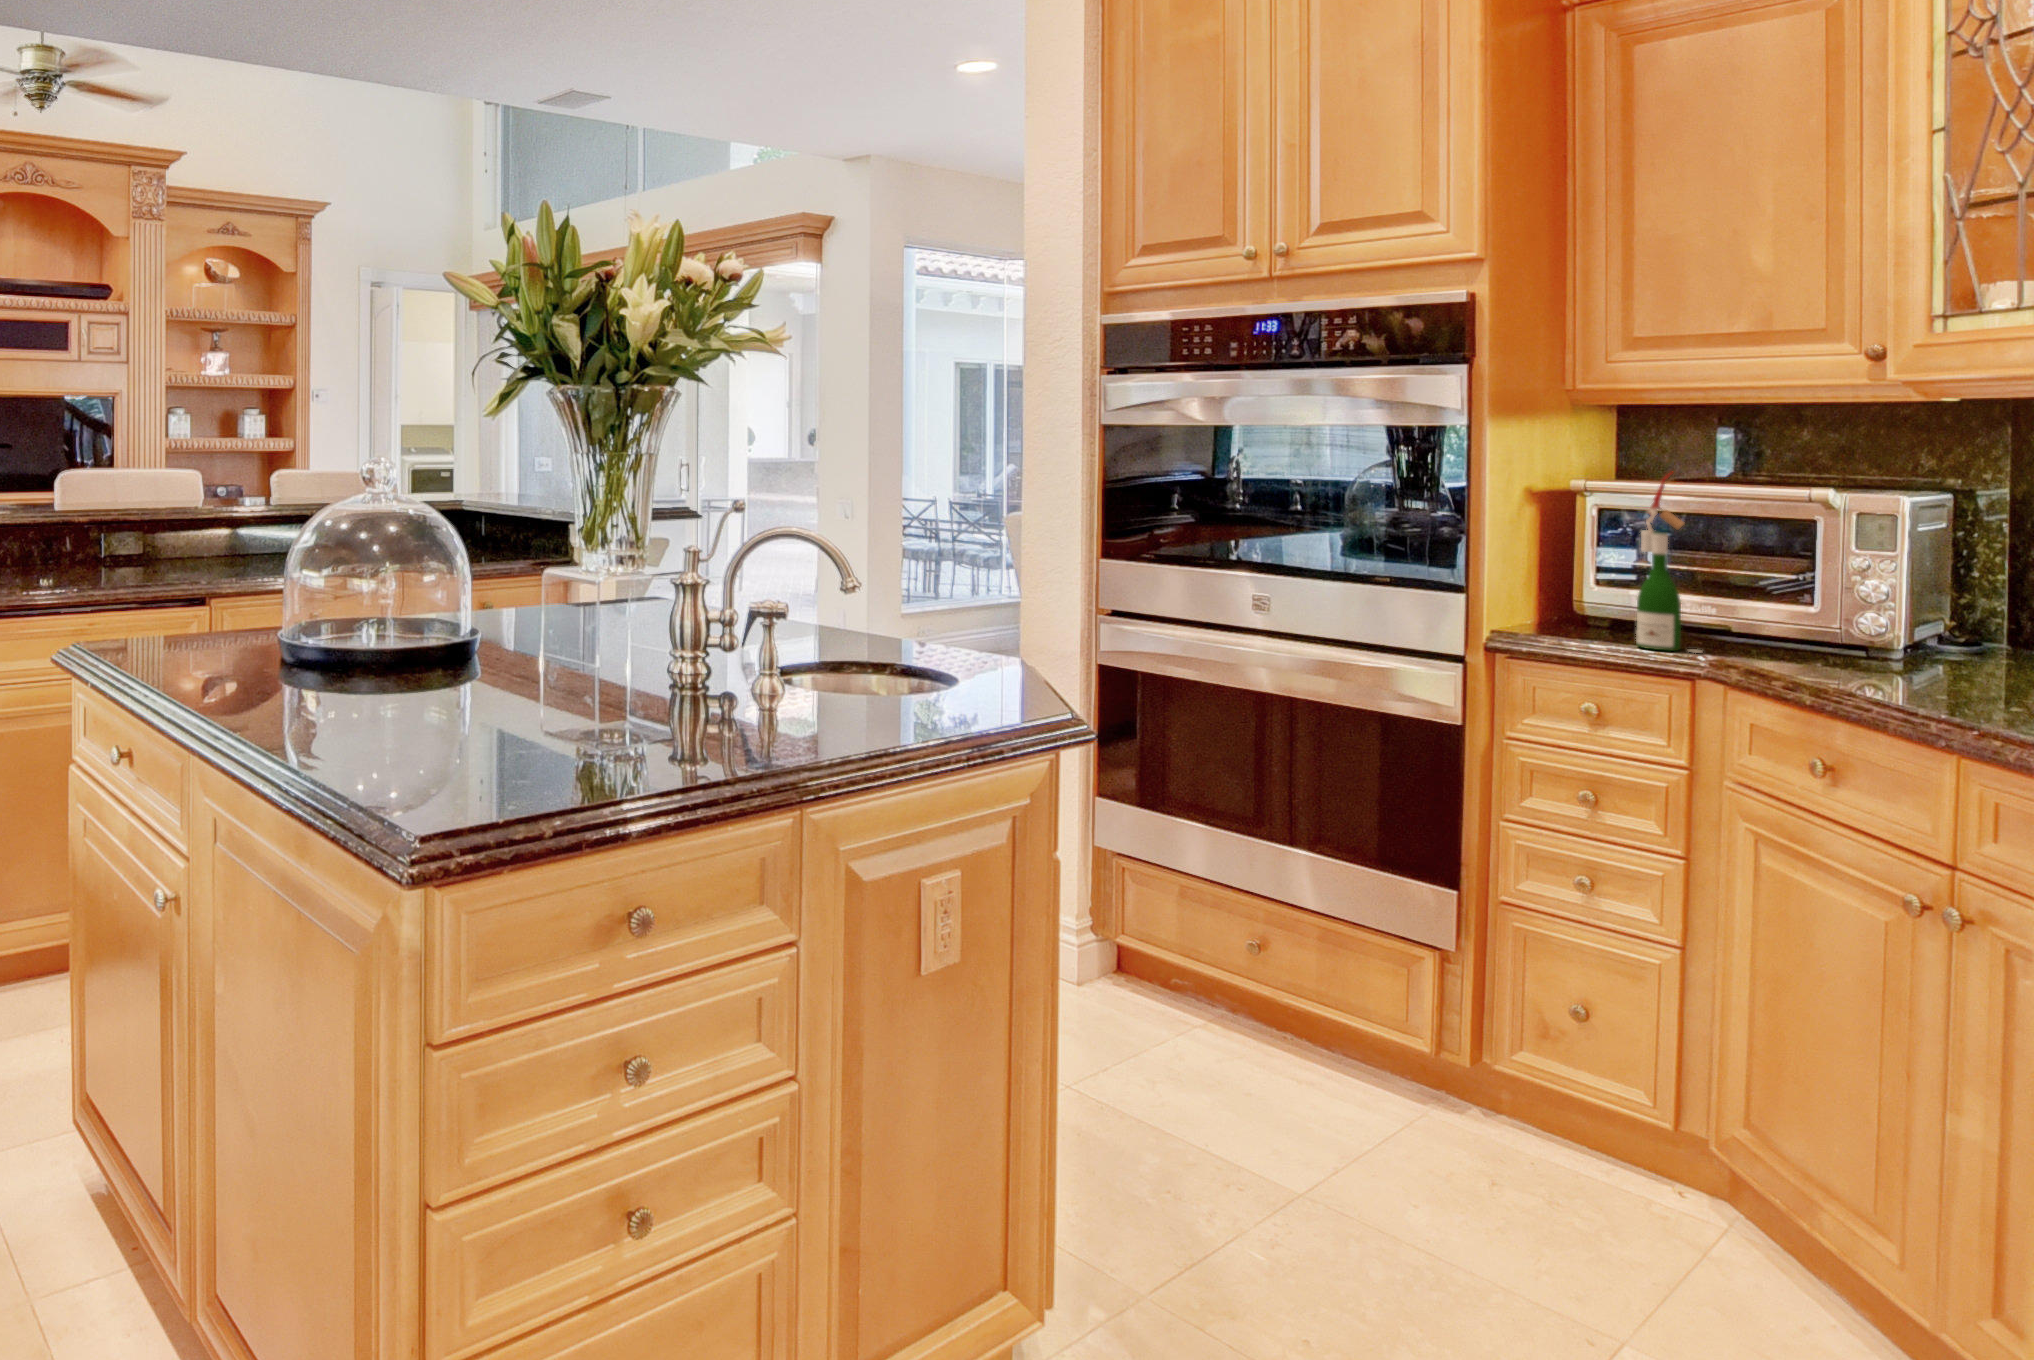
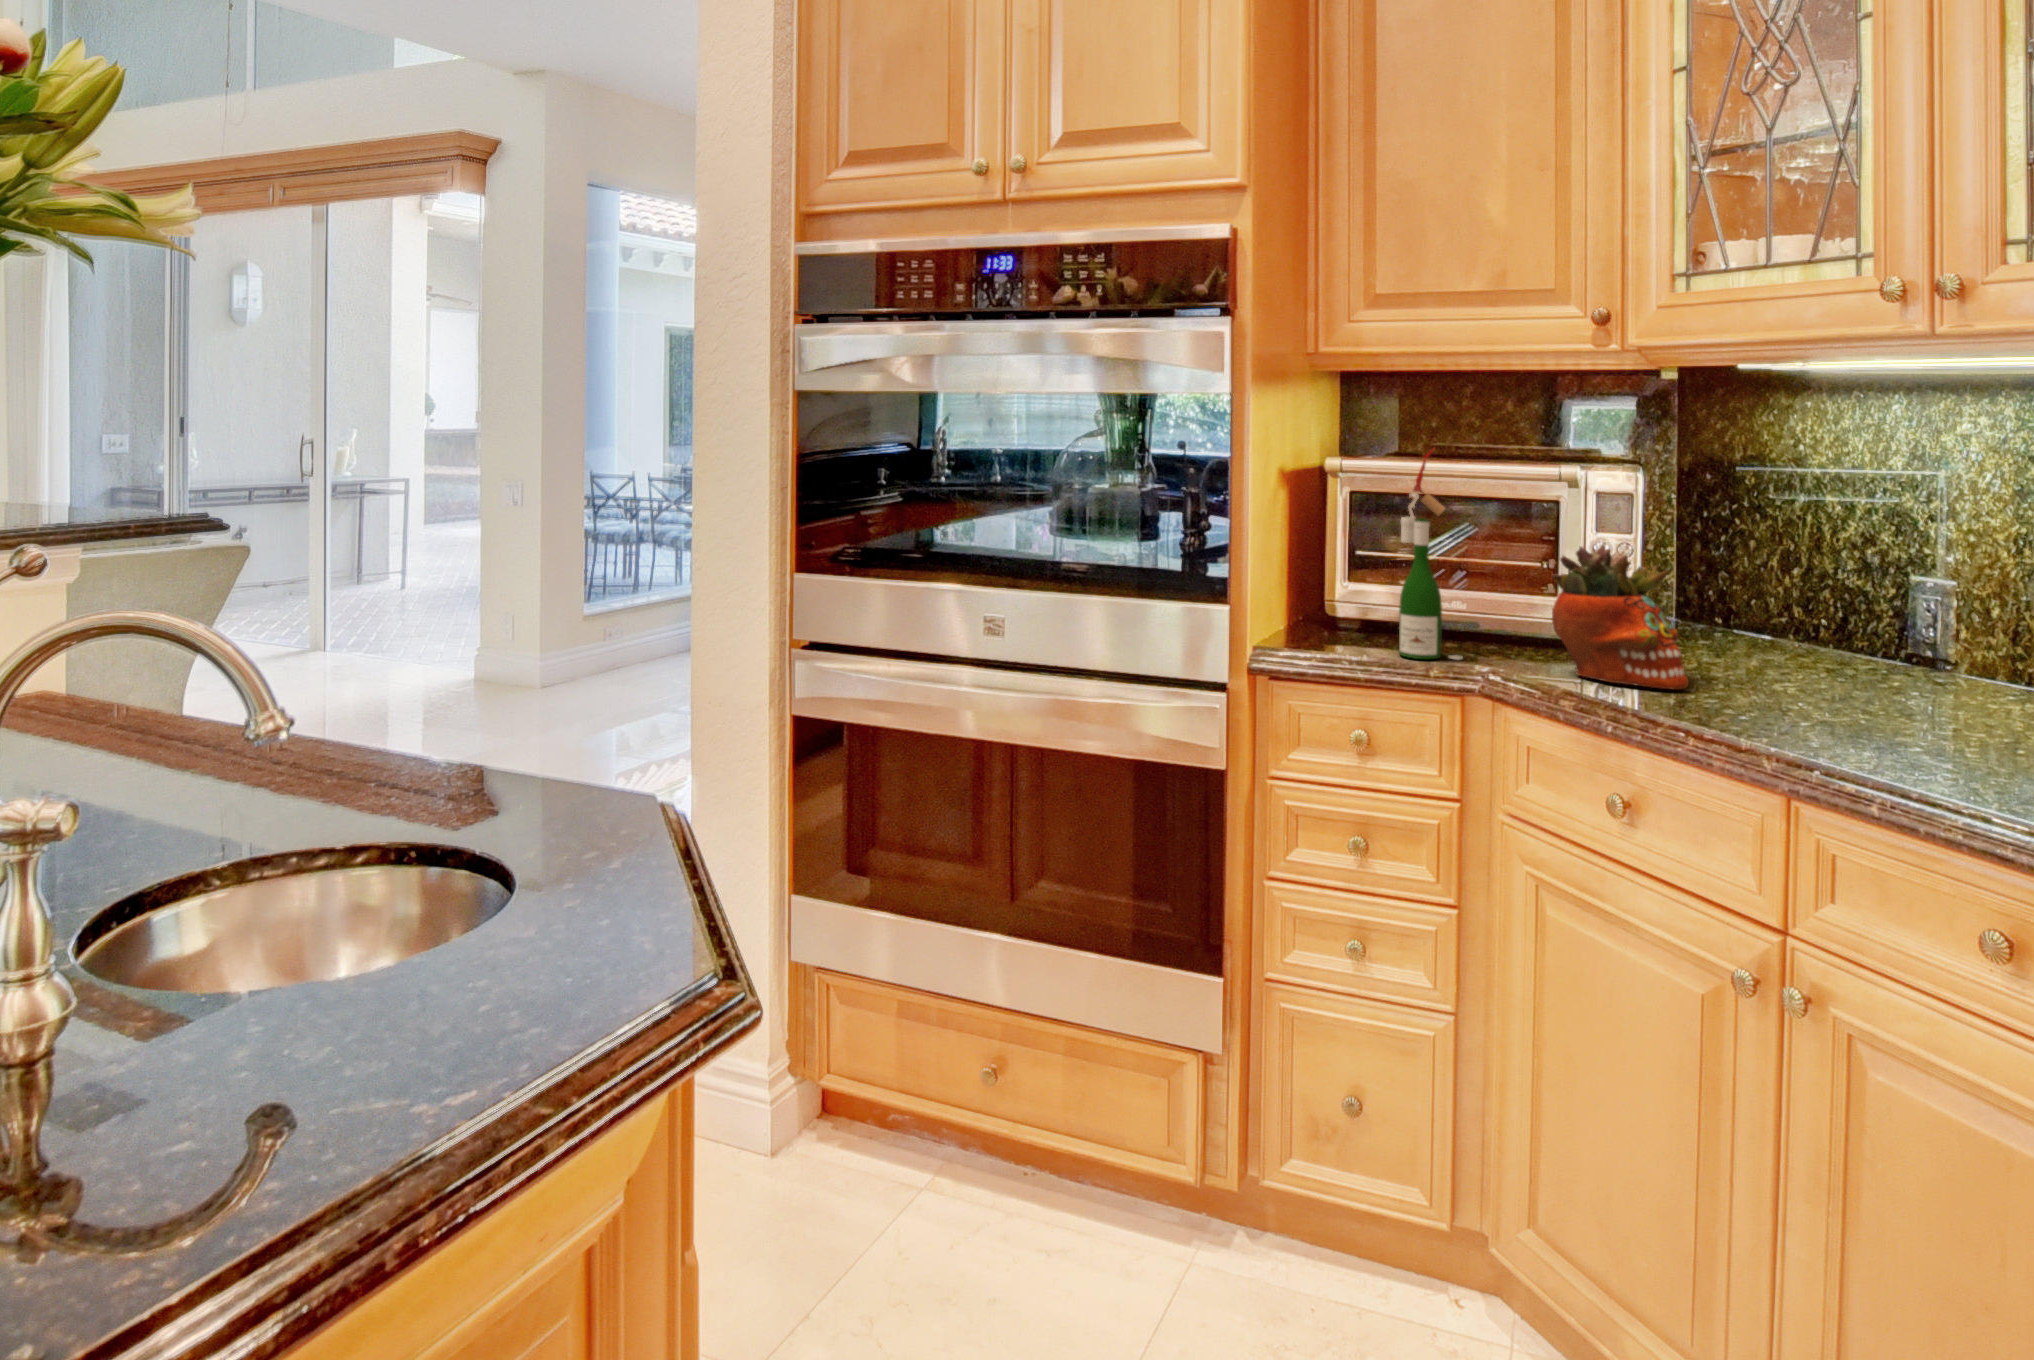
succulent planter: none [1791,558,1933,685] -> present [1552,545,1688,690]

